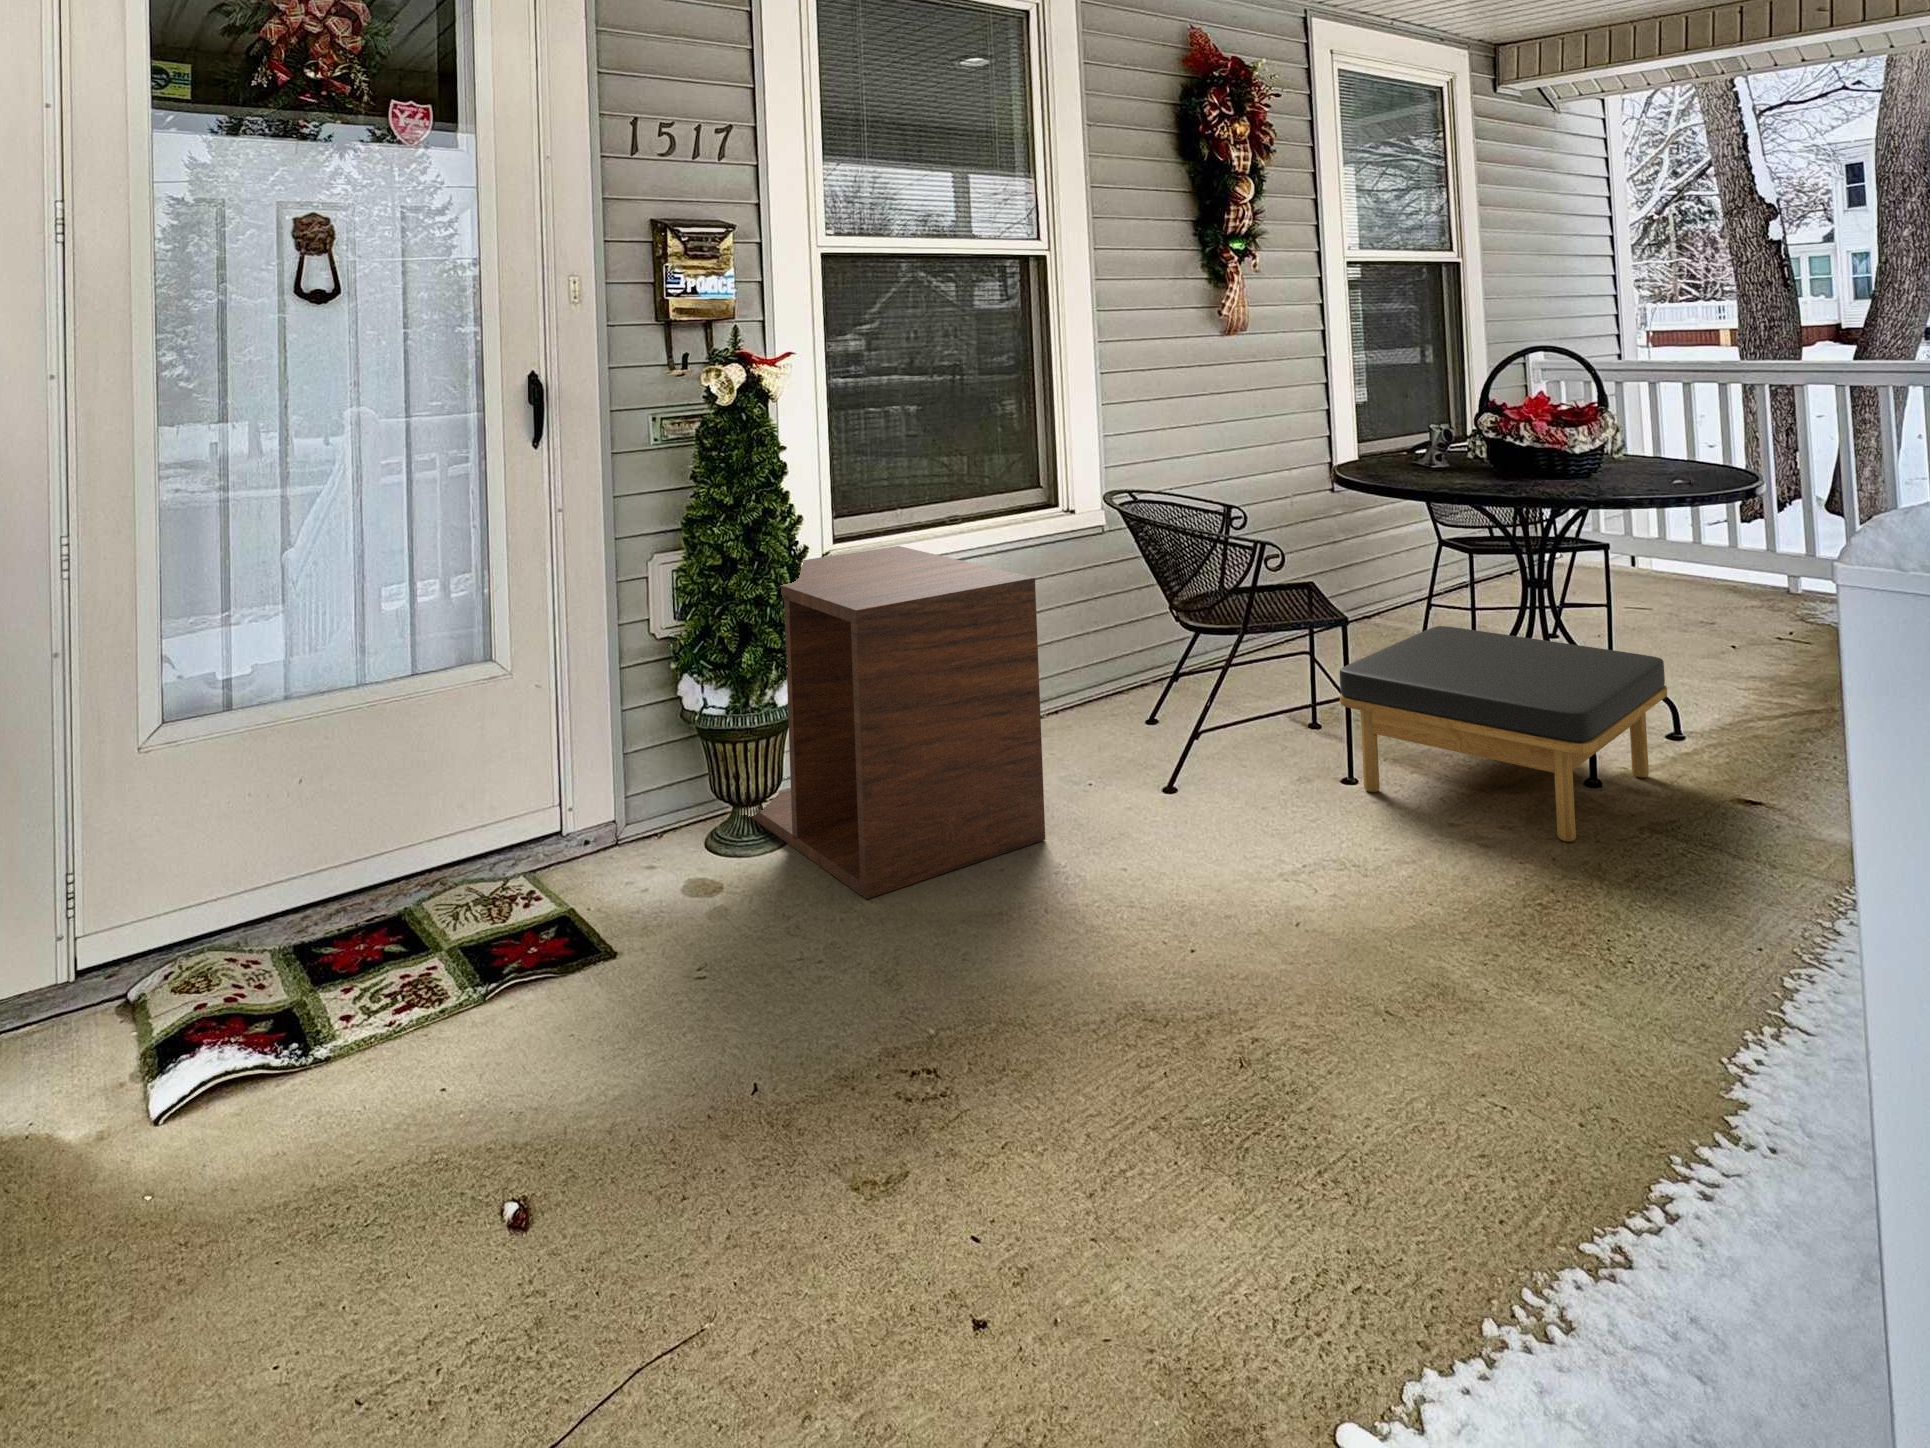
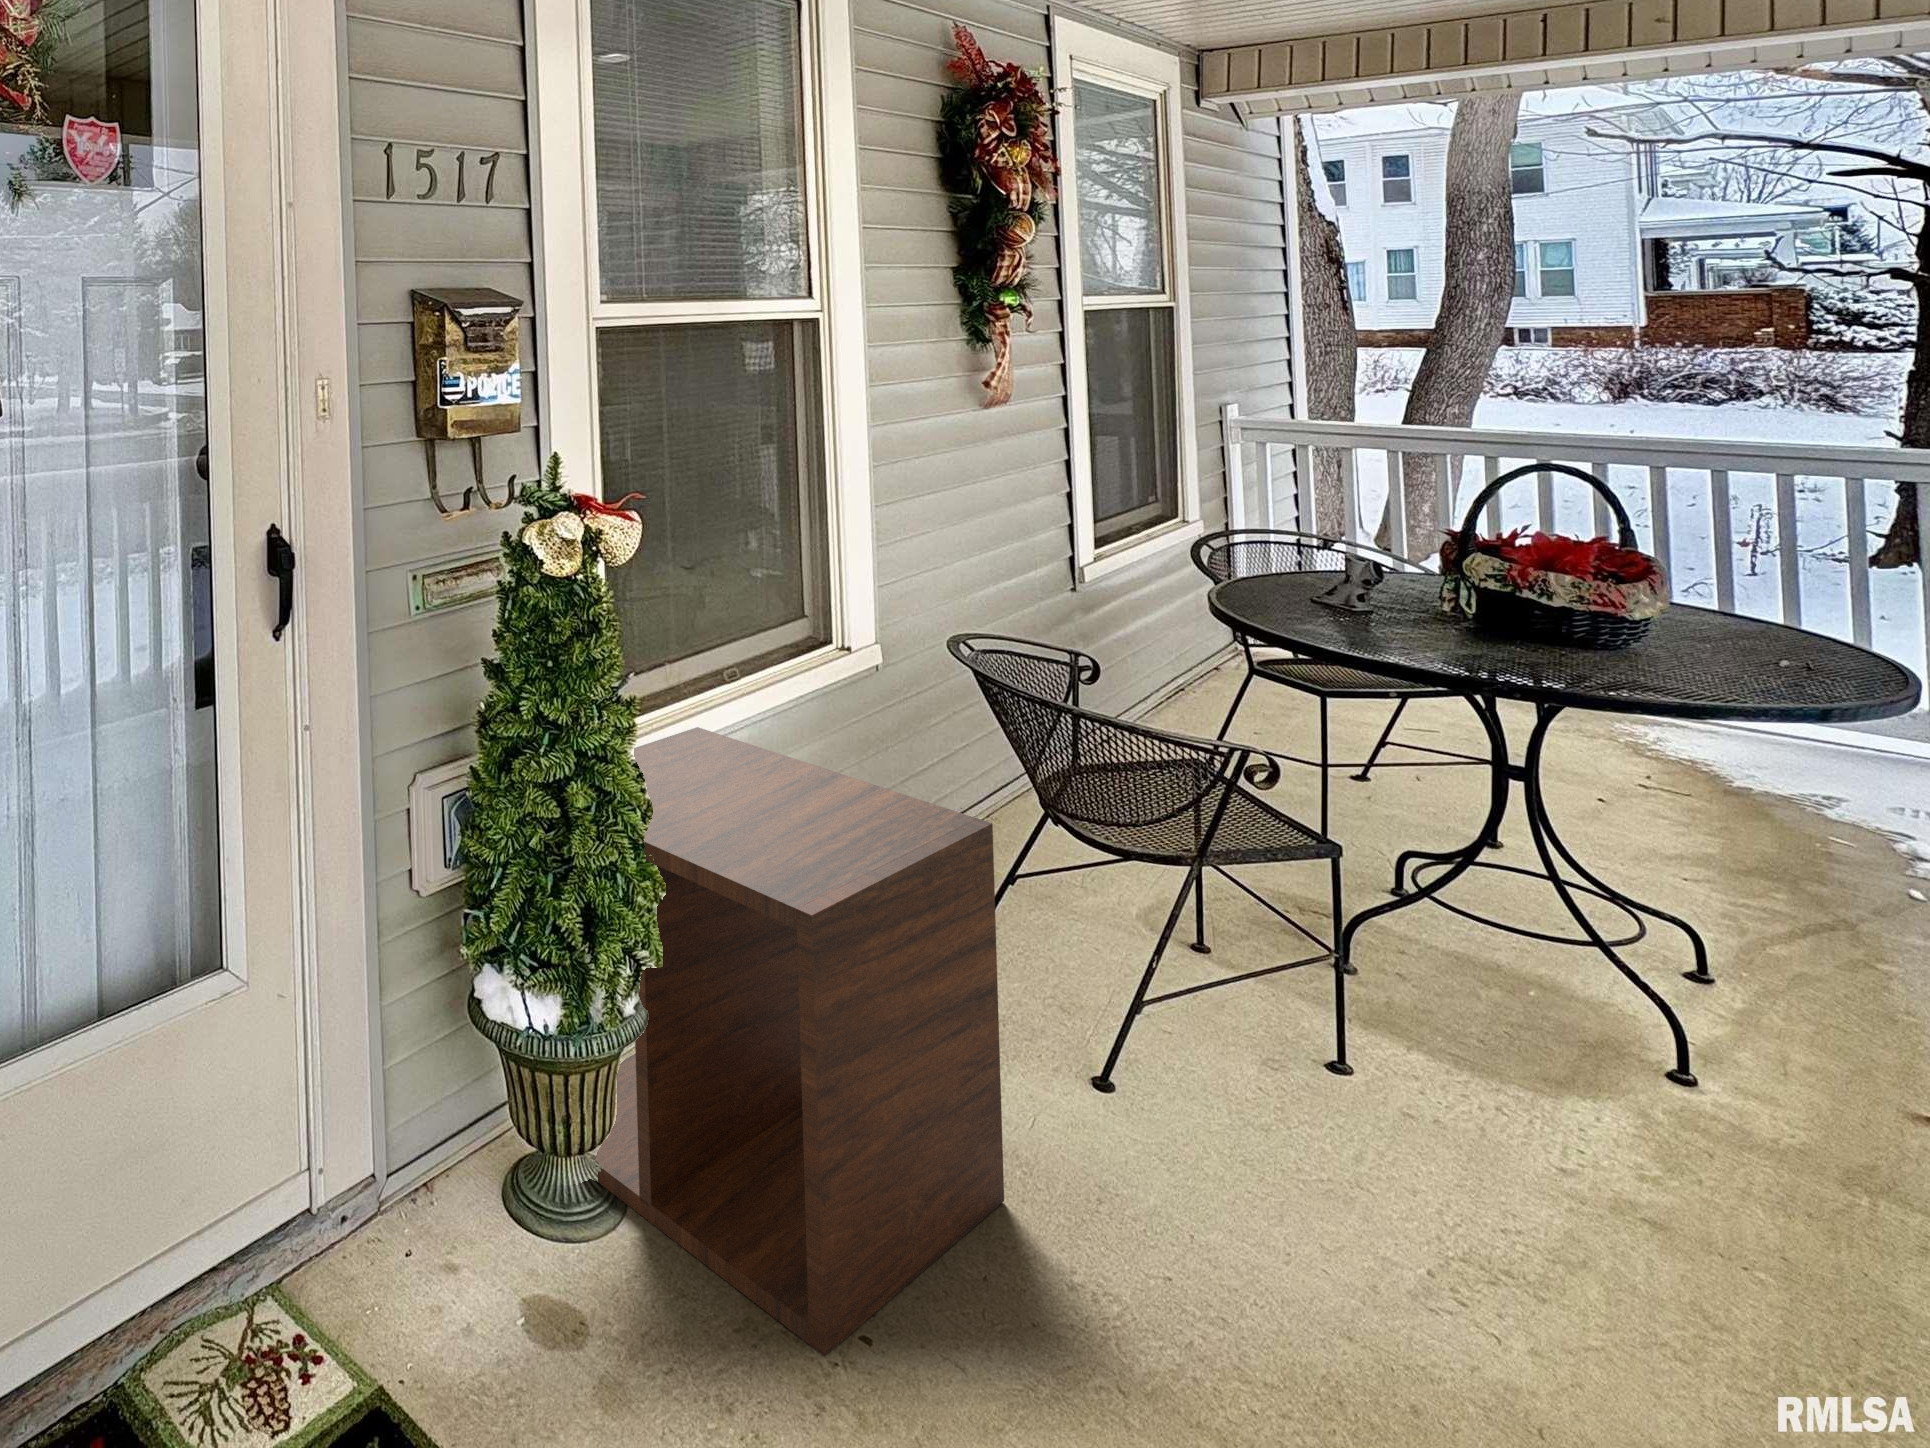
ottoman: present [1340,626,1667,842] -> none [1338,822,1832,1218]

